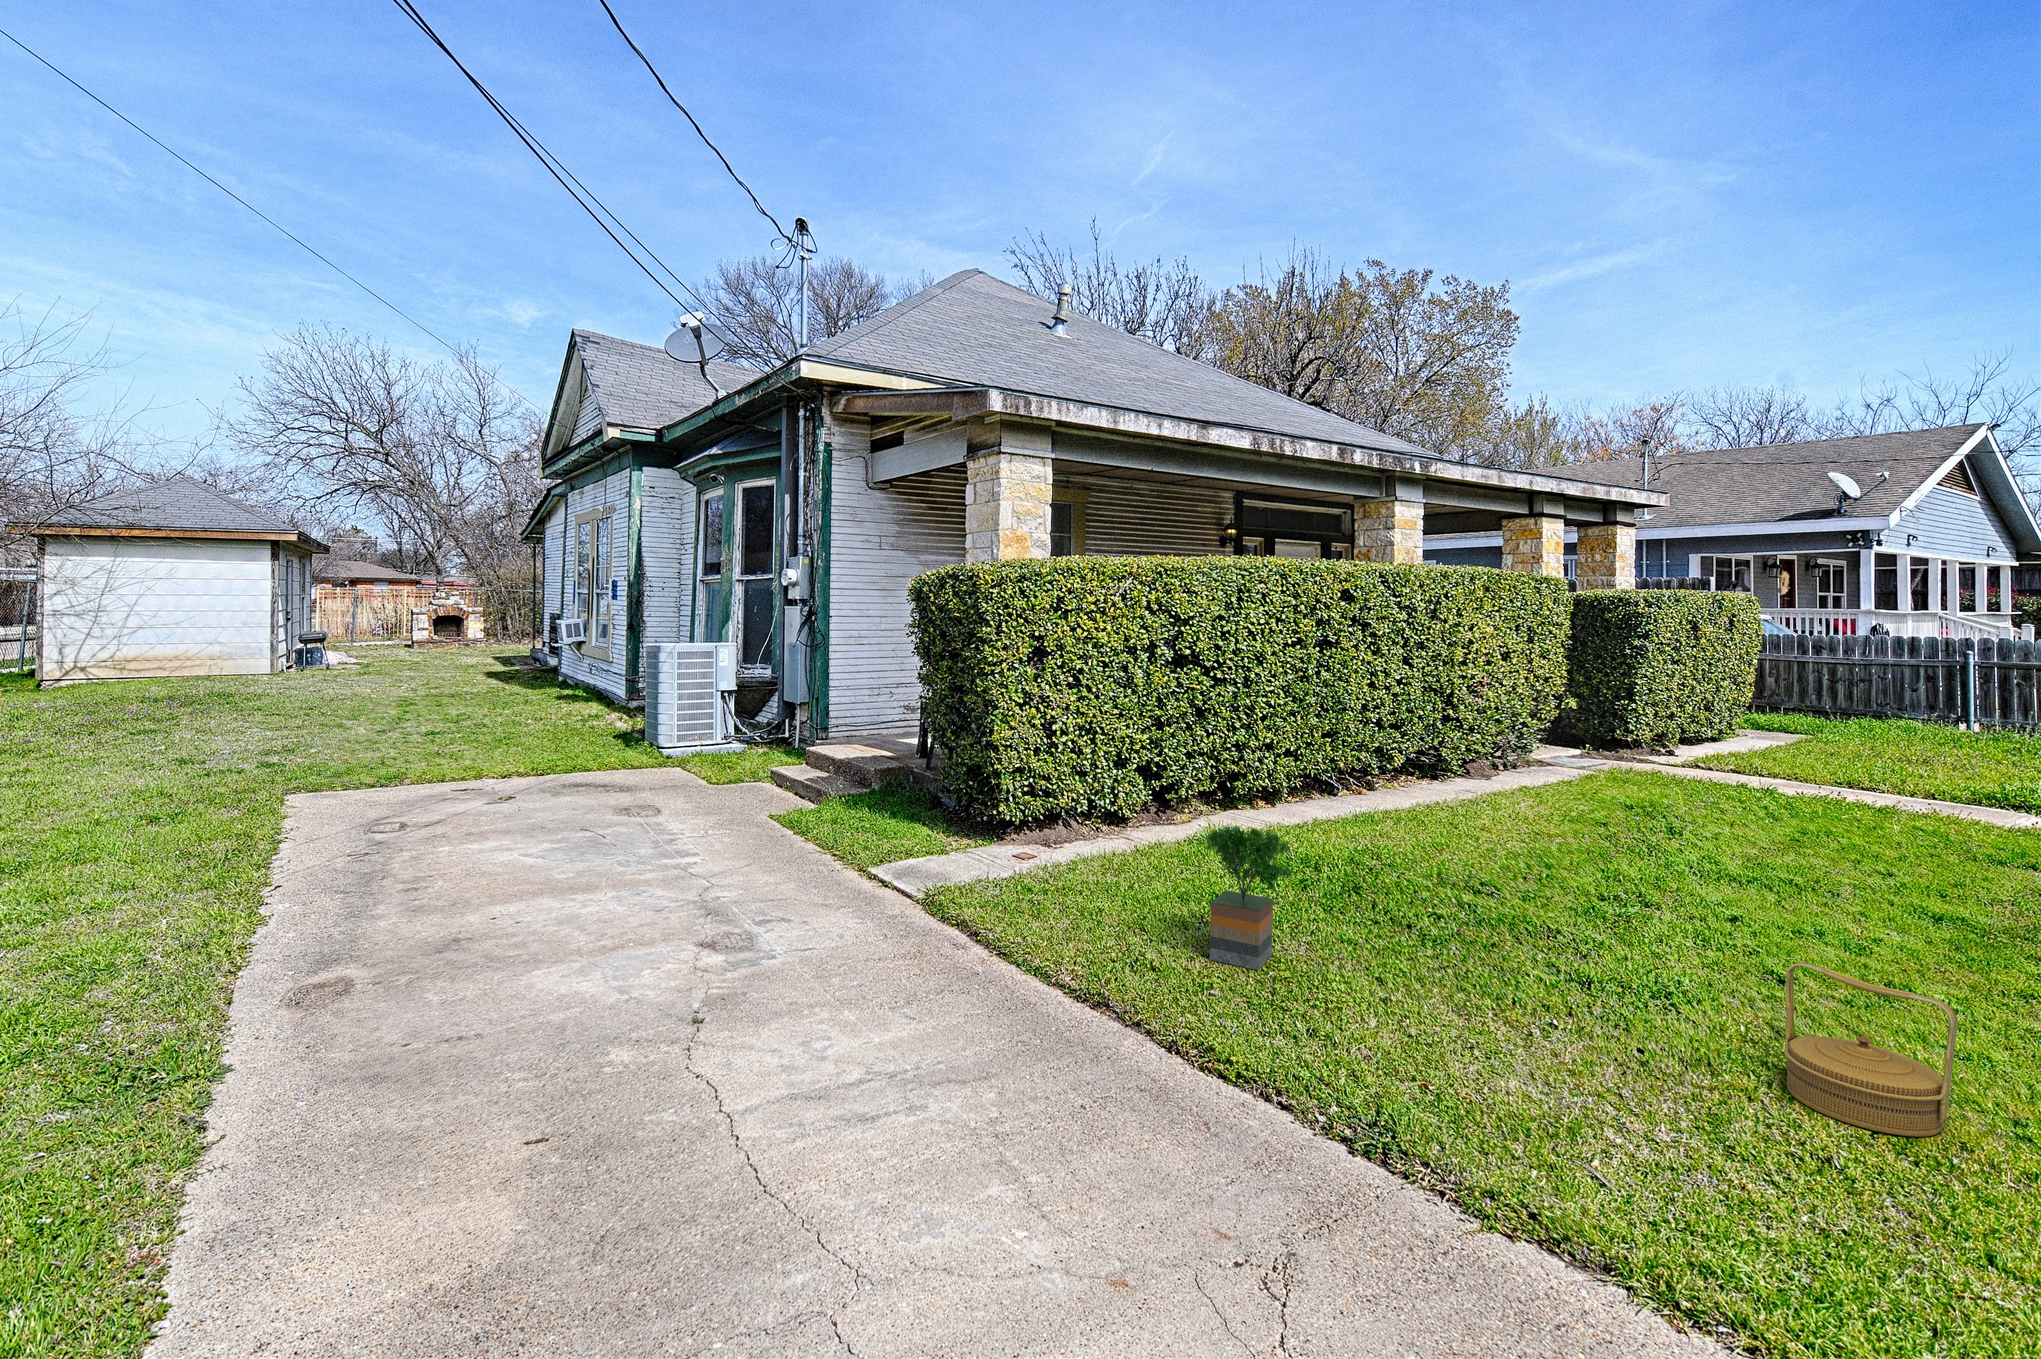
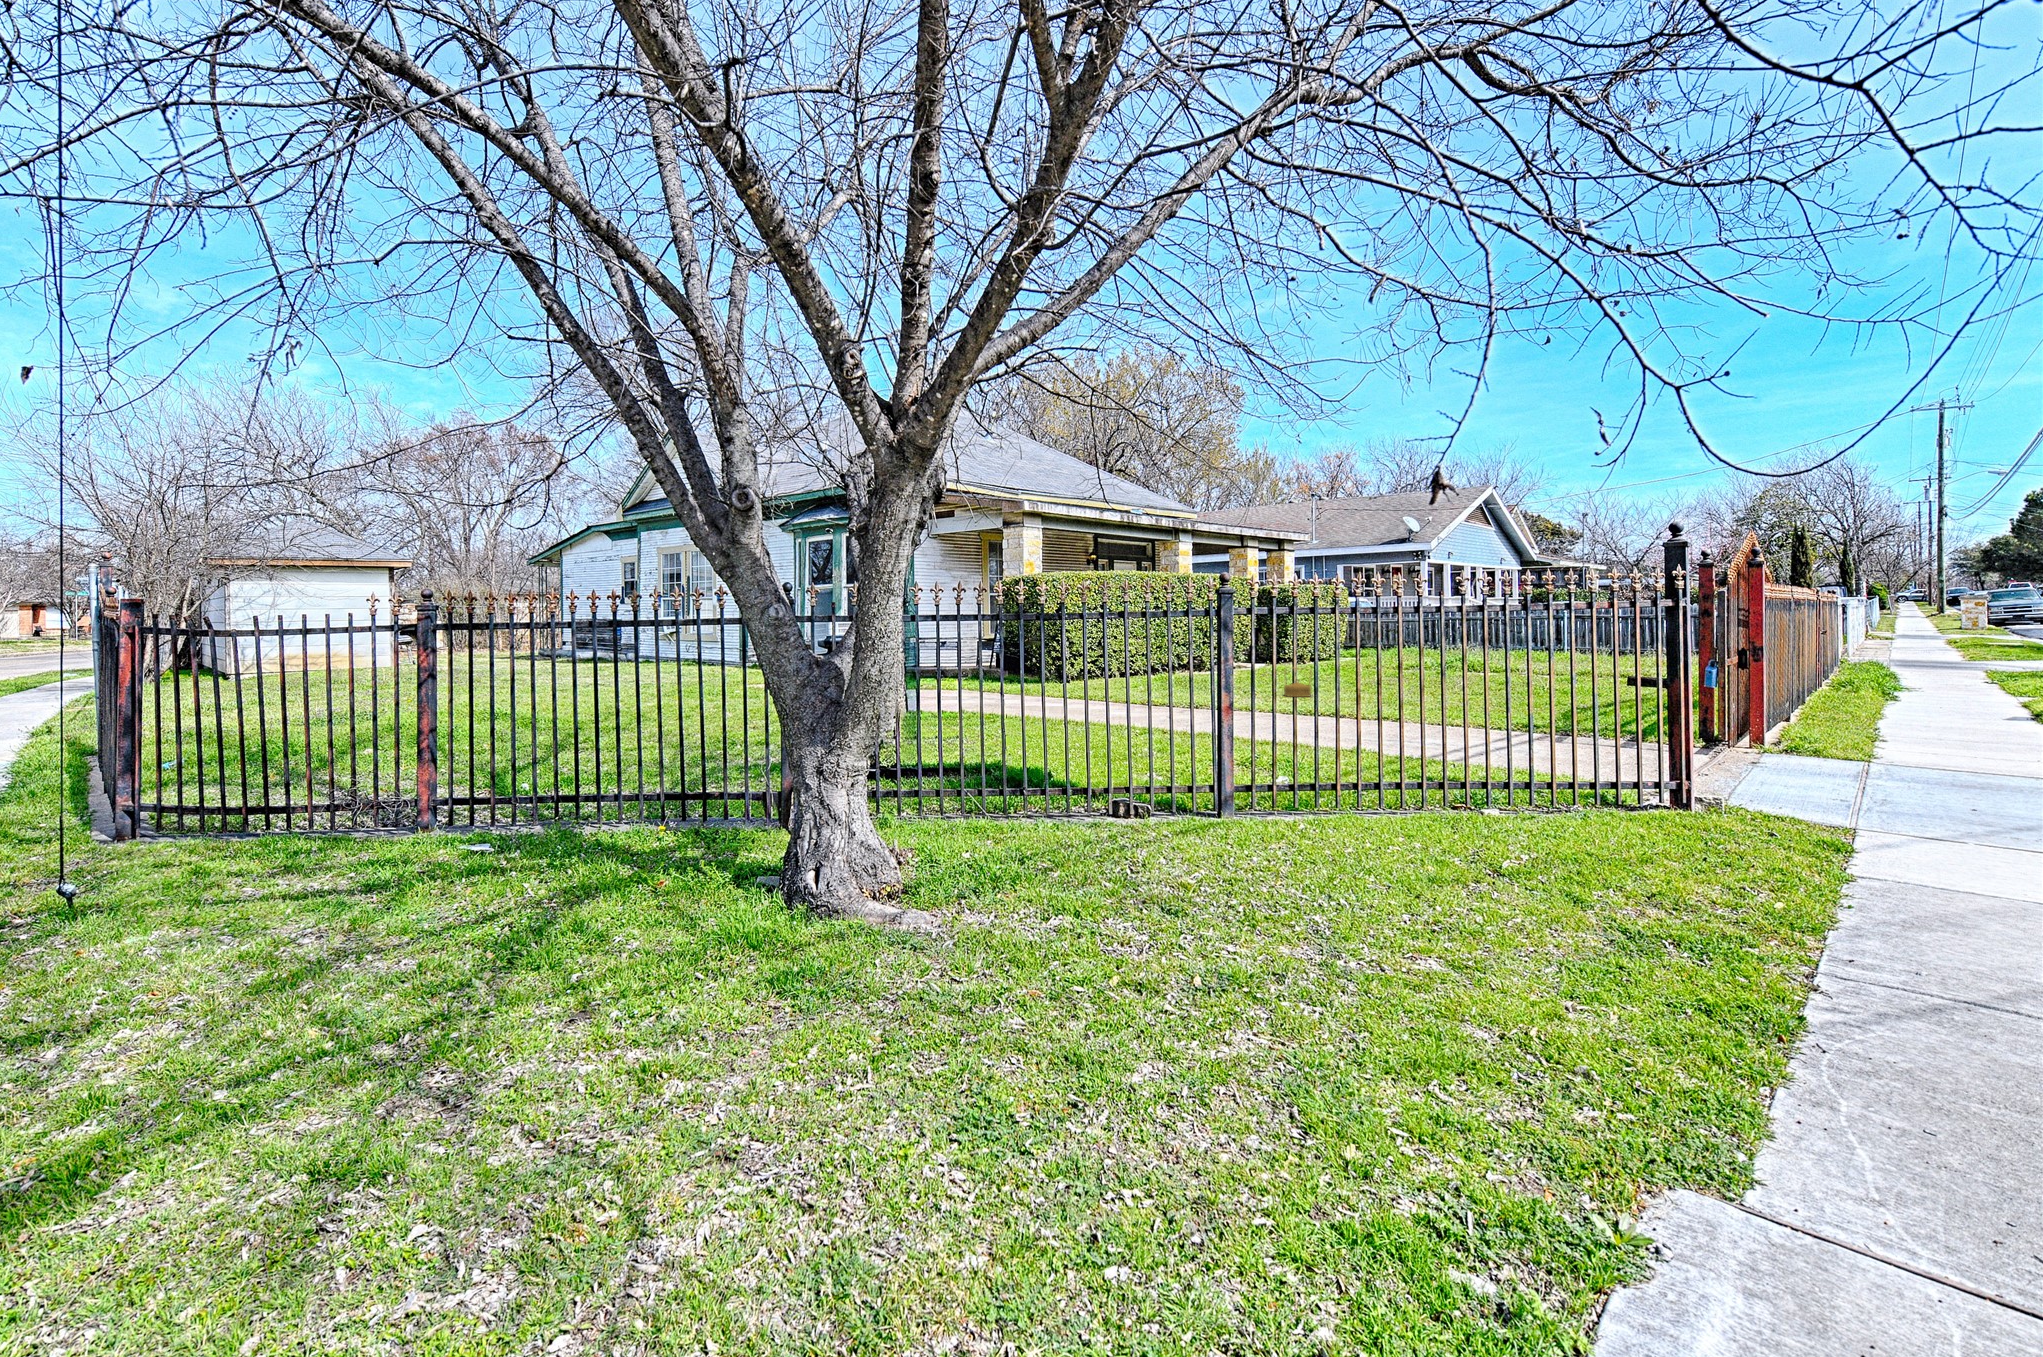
potted tree: present [1206,825,1291,970] -> none [1142,654,1169,693]

